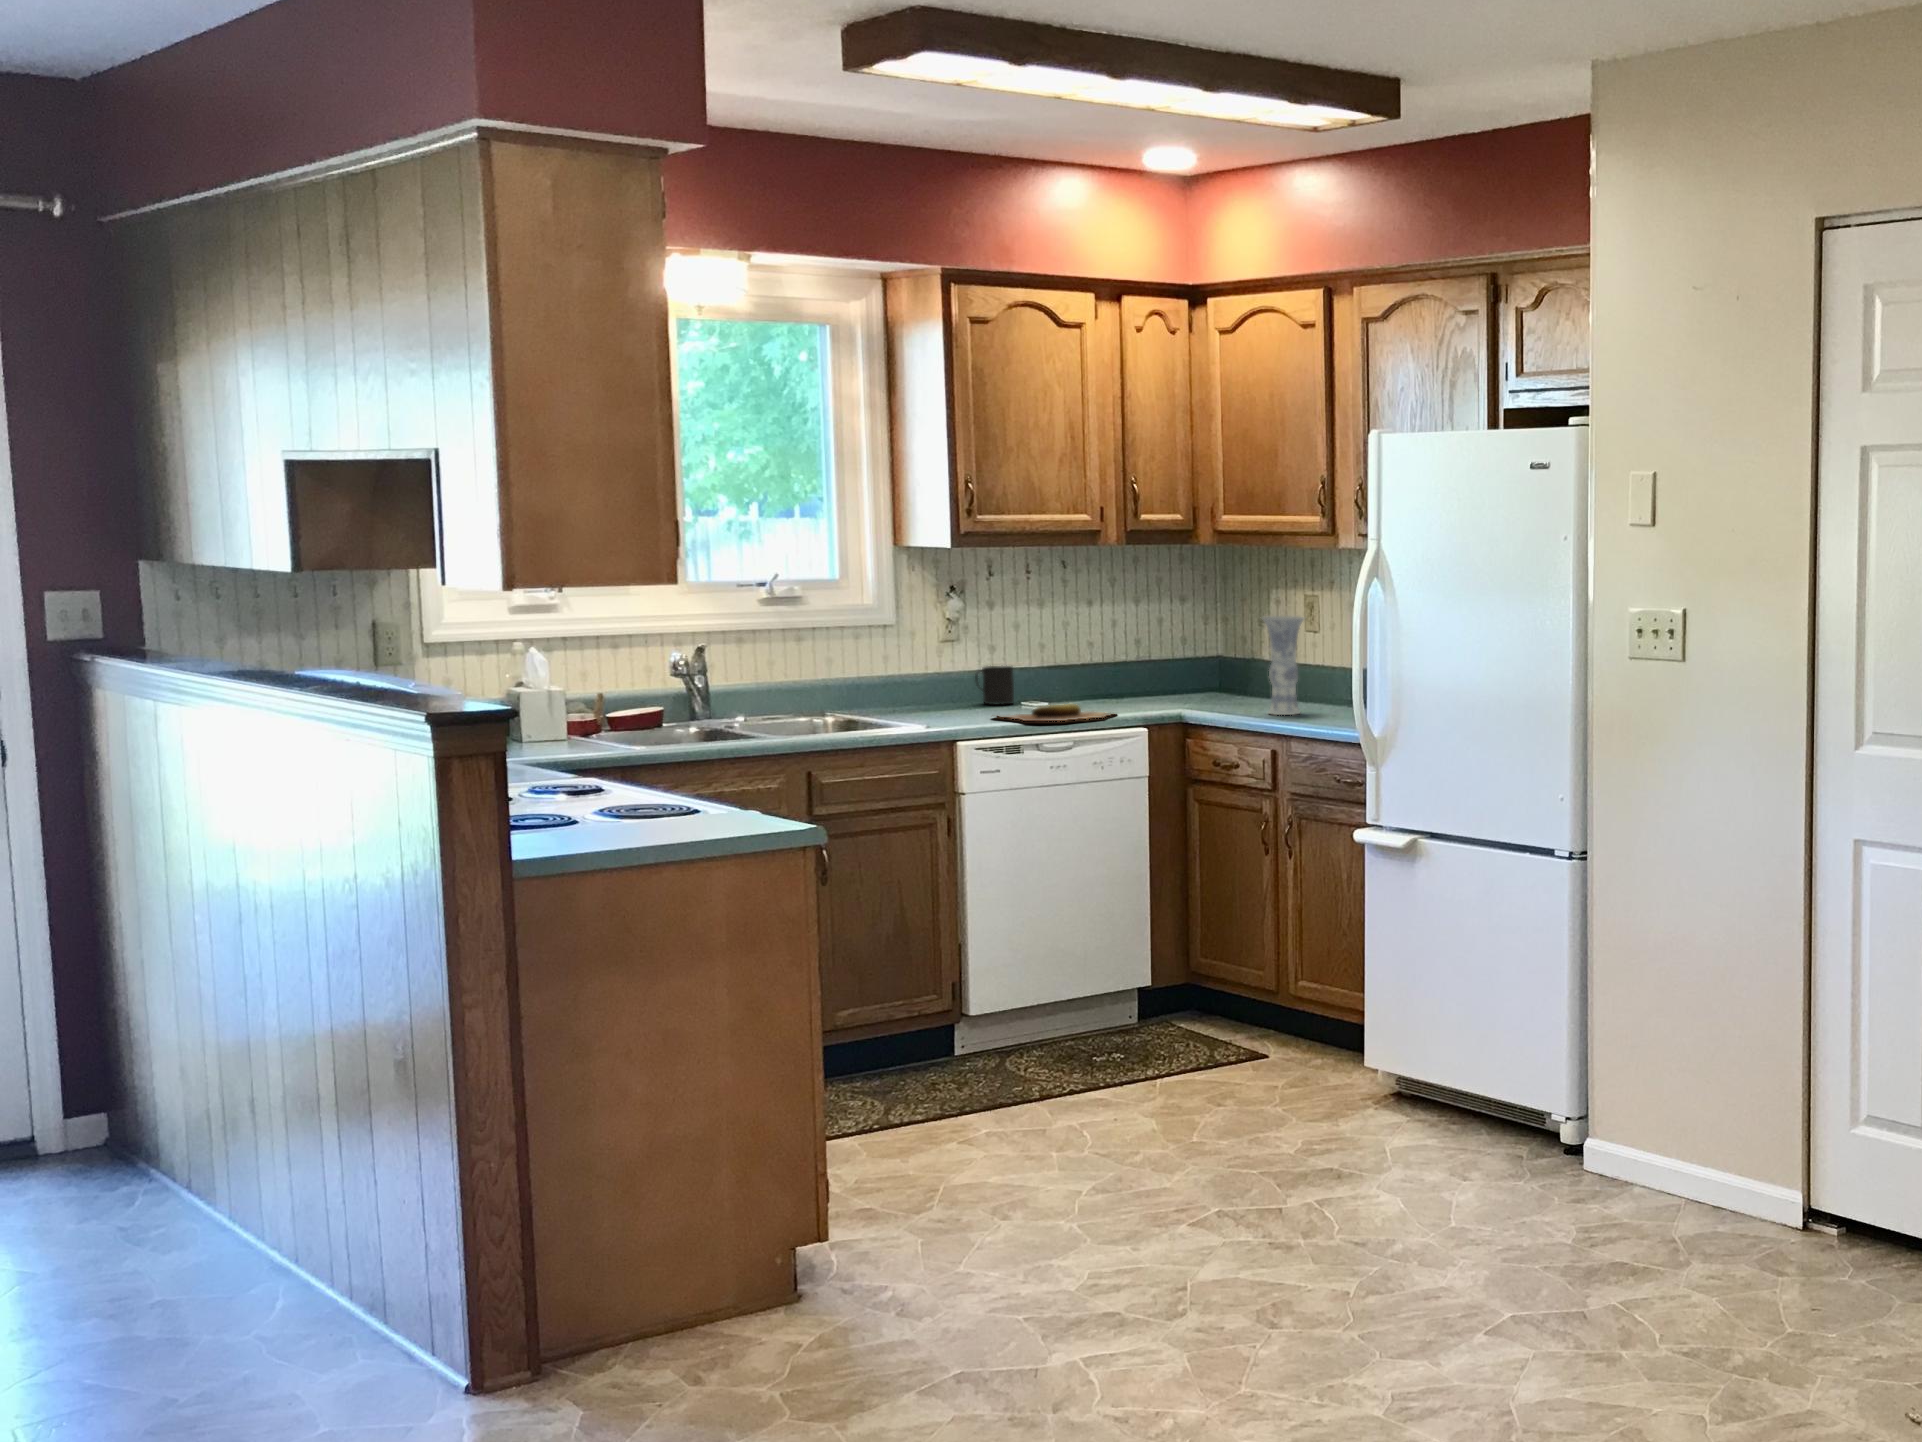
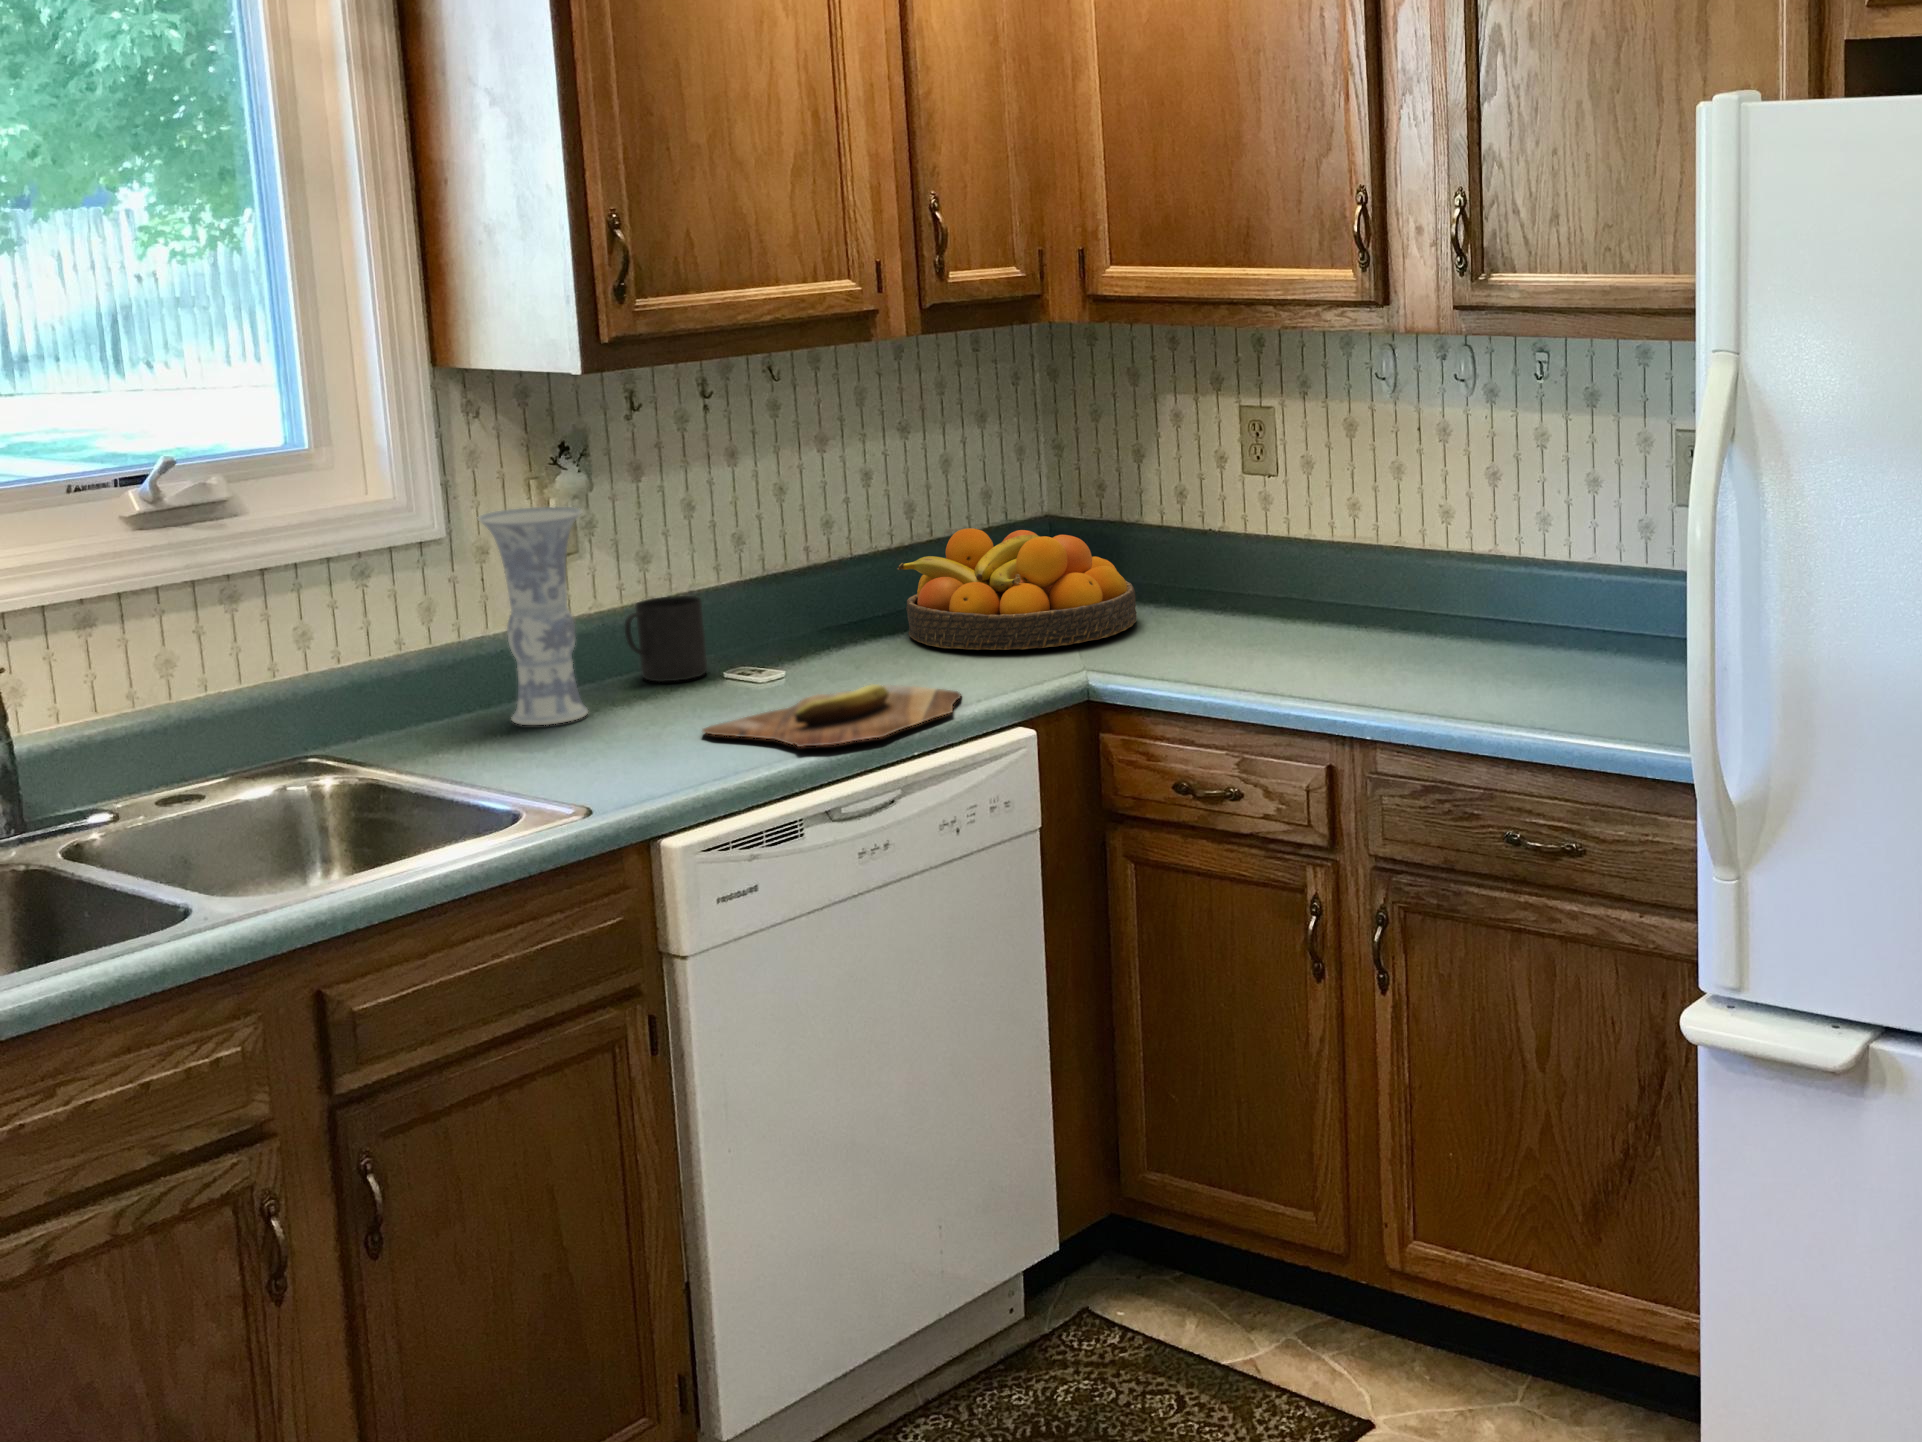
vase: present [1262,616,1305,715] -> present [477,507,588,725]
fruit bowl: none [1115,647,1234,704] -> present [897,528,1137,650]

